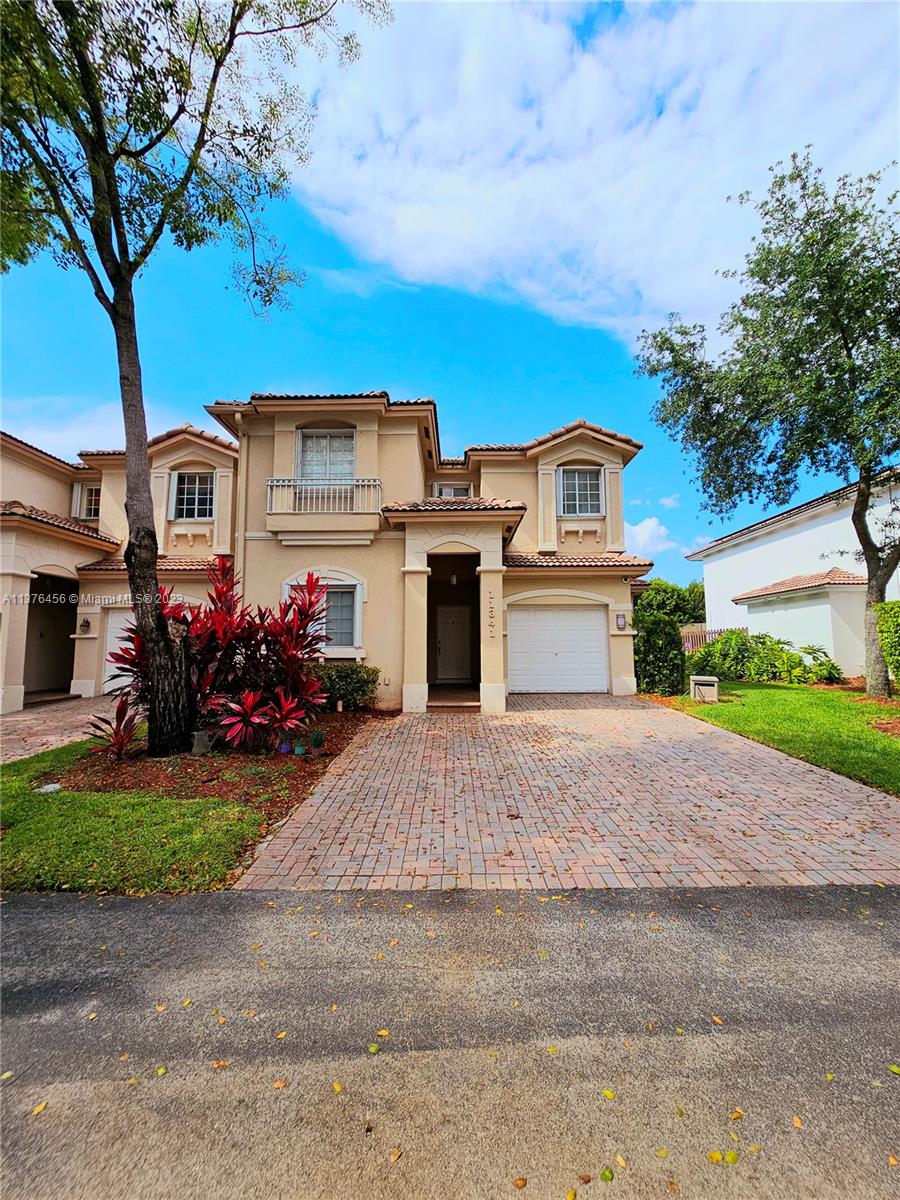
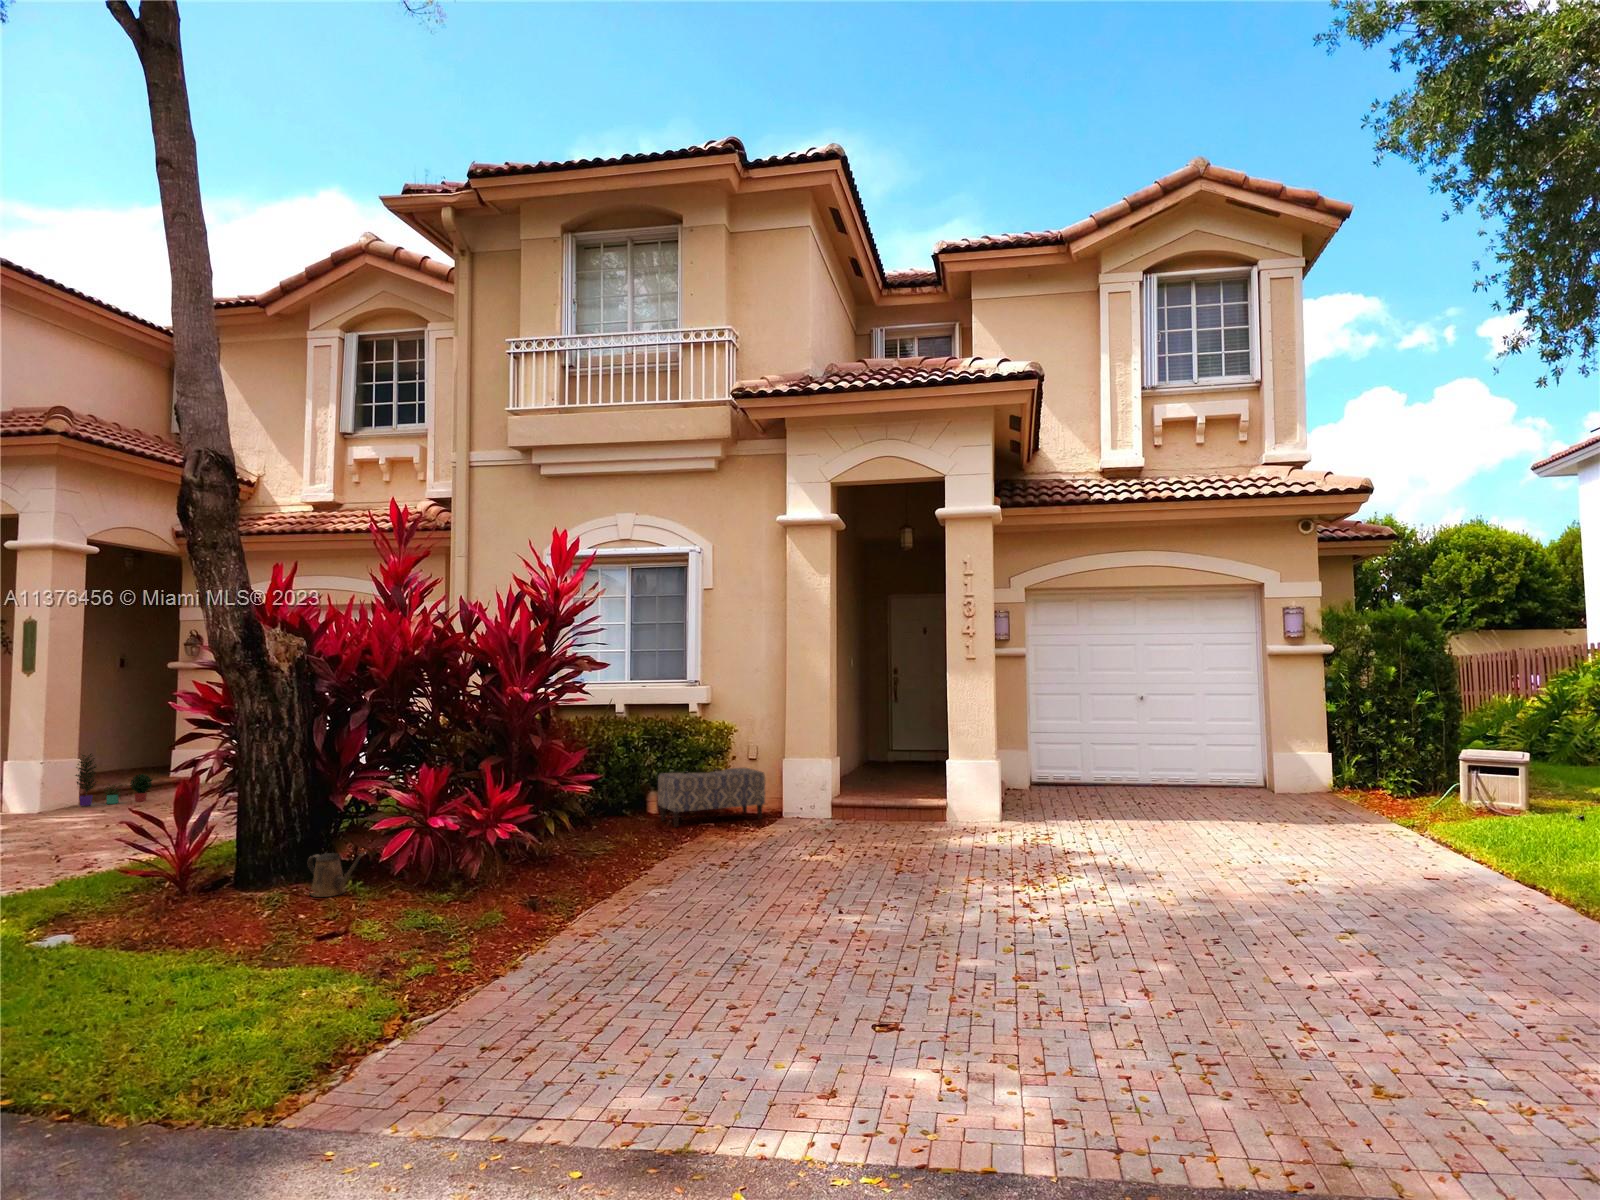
bench: none [344,687,395,716] -> present [658,768,765,827]
potted plant: present [280,730,325,756] -> present [75,753,152,806]

